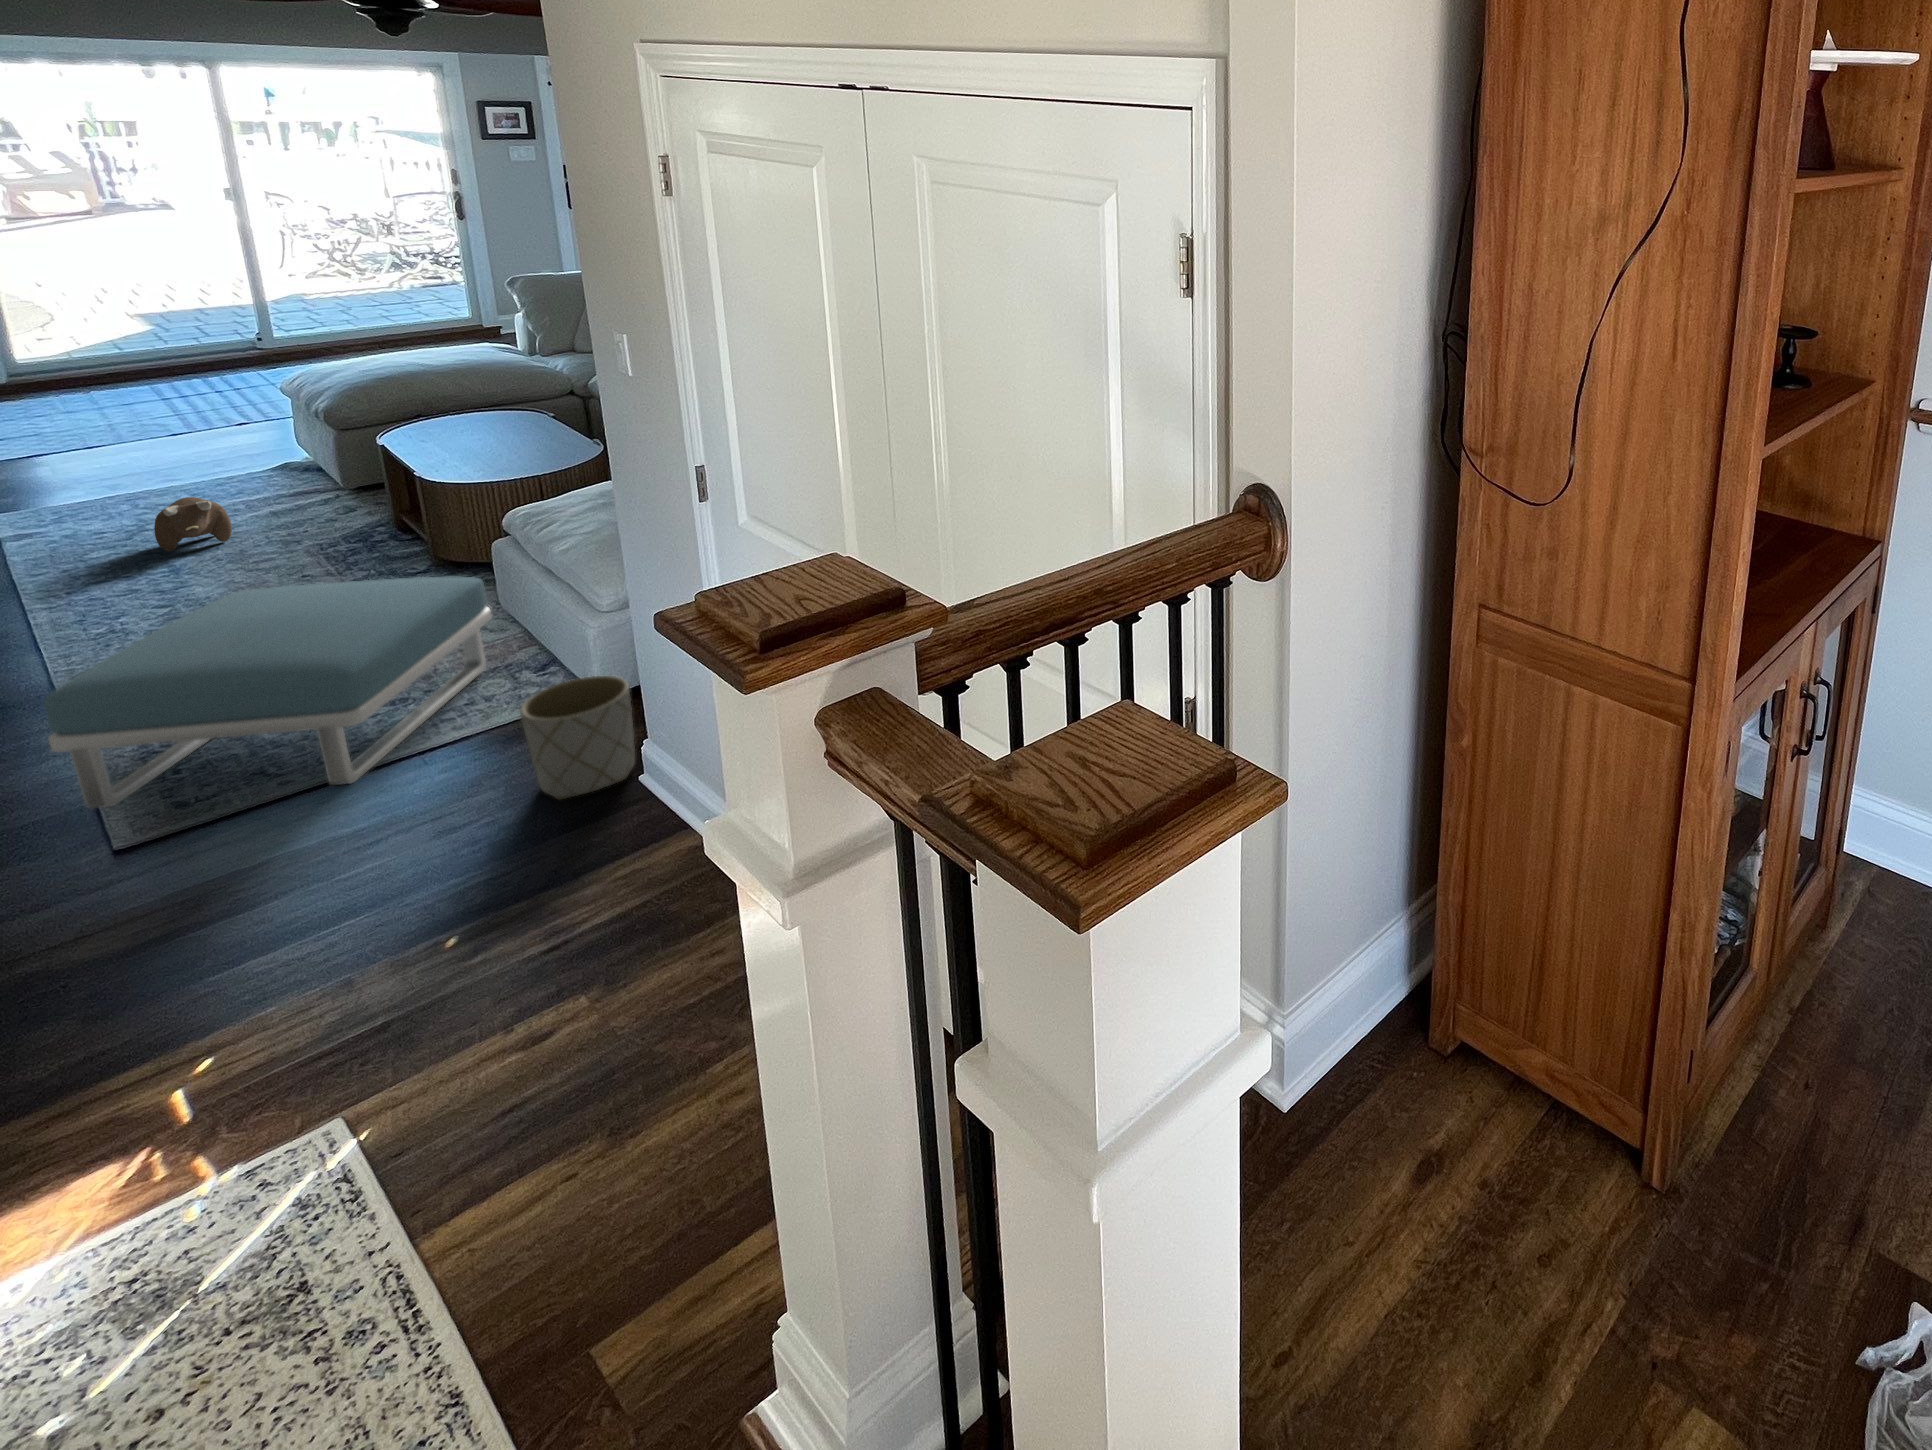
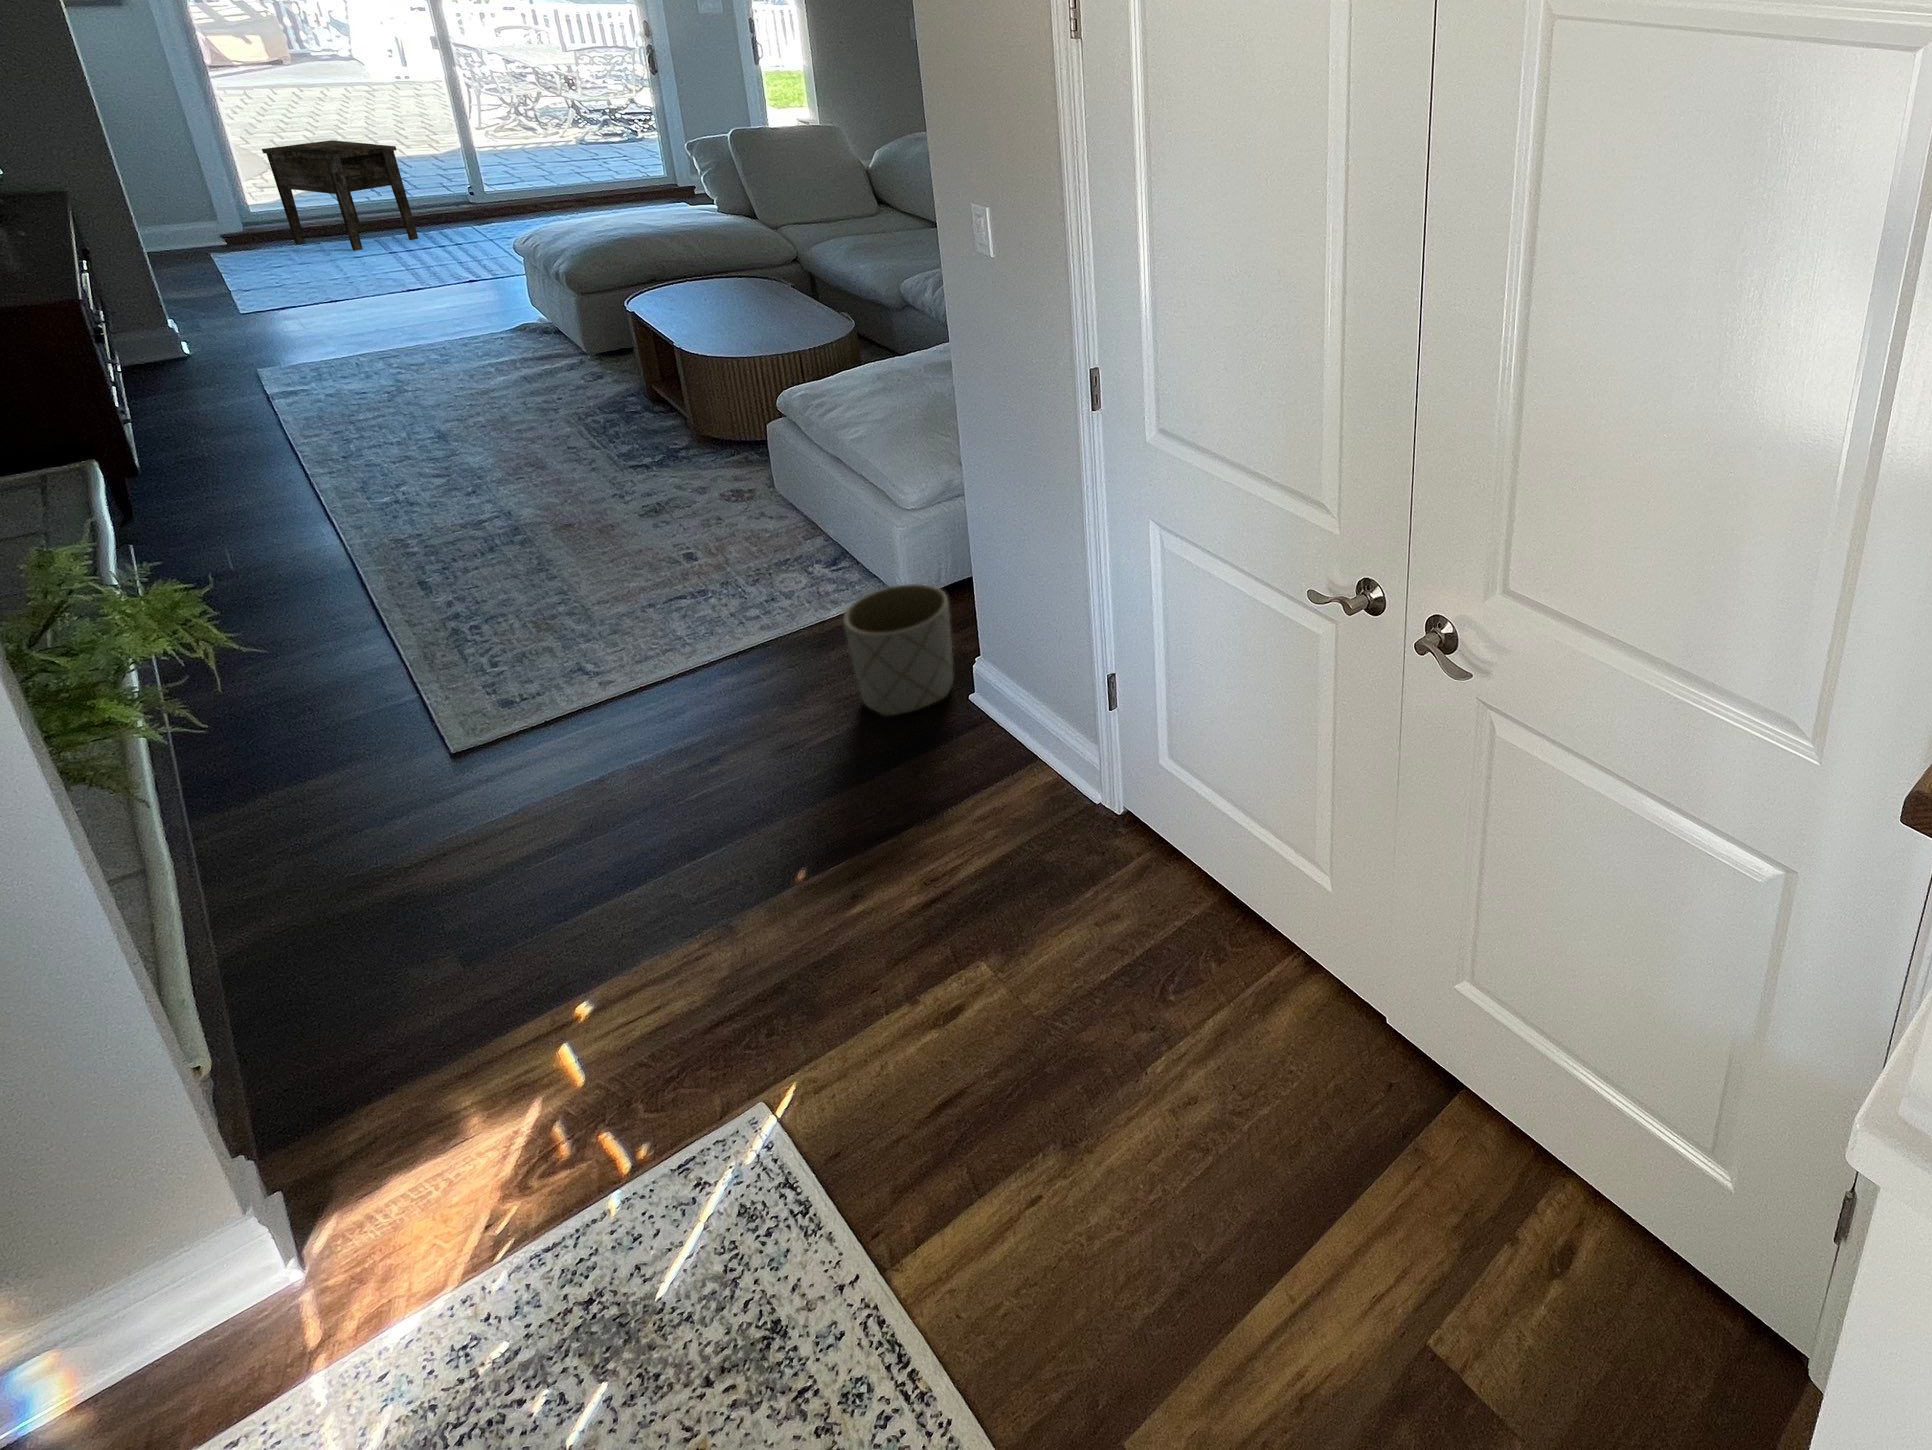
side table: none [28,288,194,397] -> present [262,140,418,251]
plush toy: present [154,497,232,552] -> none [419,361,490,416]
footstool: present [44,577,492,808] -> none [369,464,777,700]

